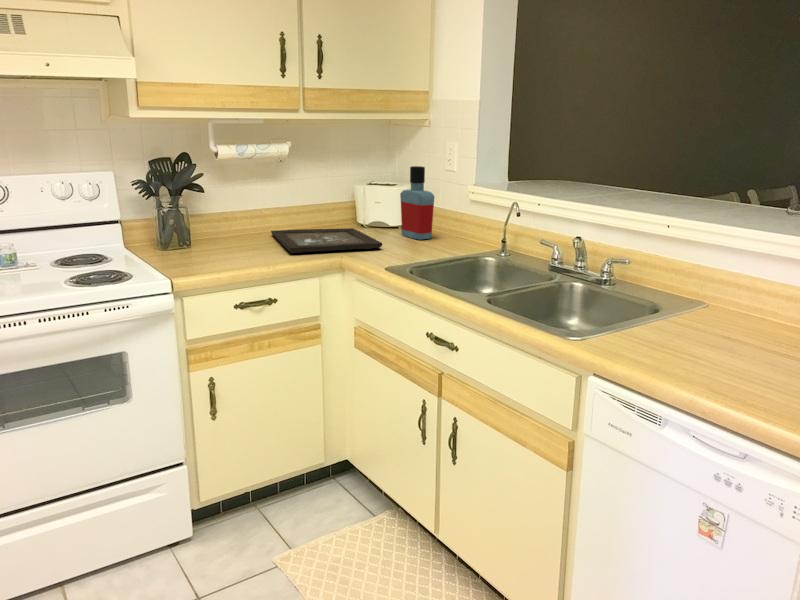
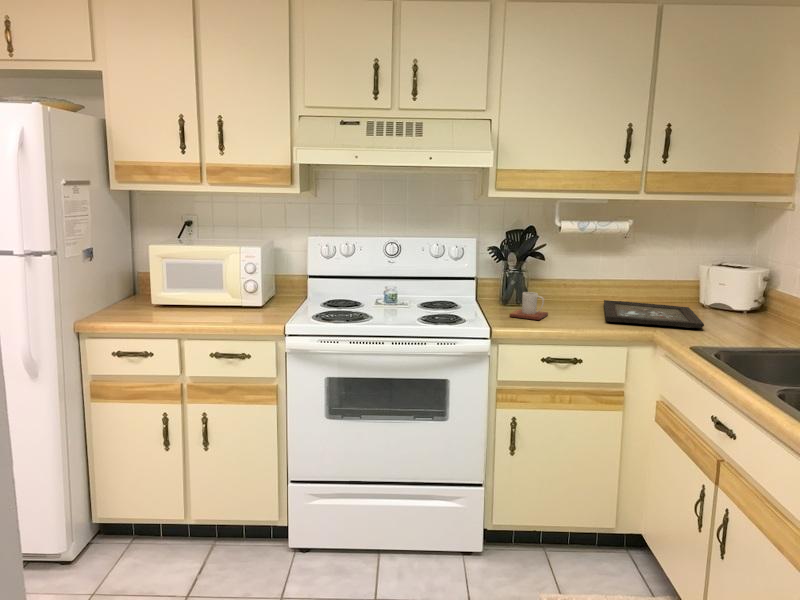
bottle: present [400,166,434,240] -> none [740,251,779,327]
mug: none [182,231,224,263] -> present [509,292,548,320]

